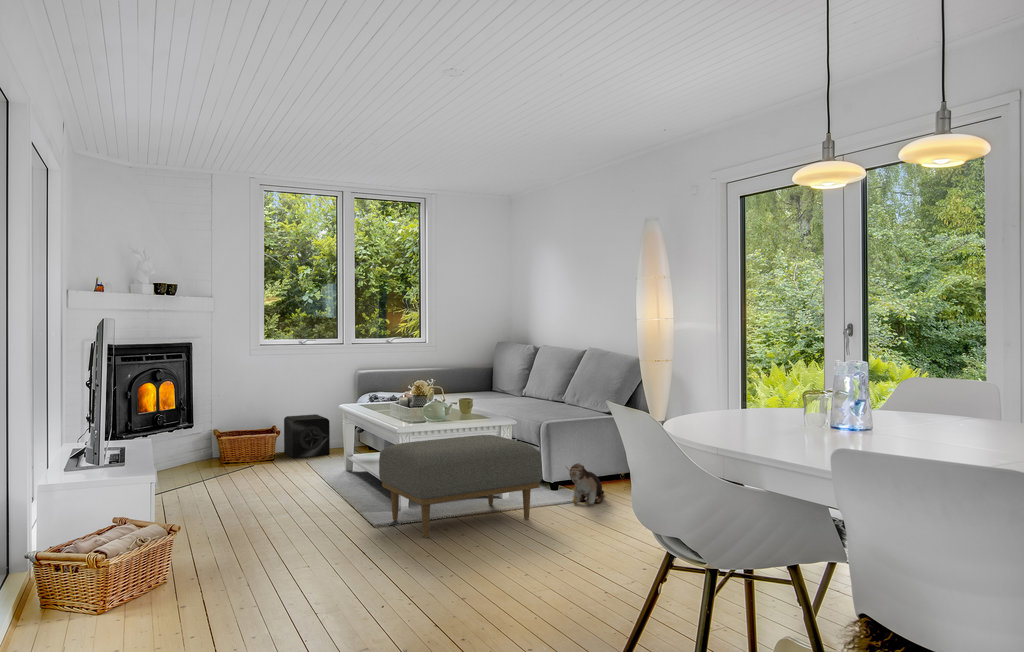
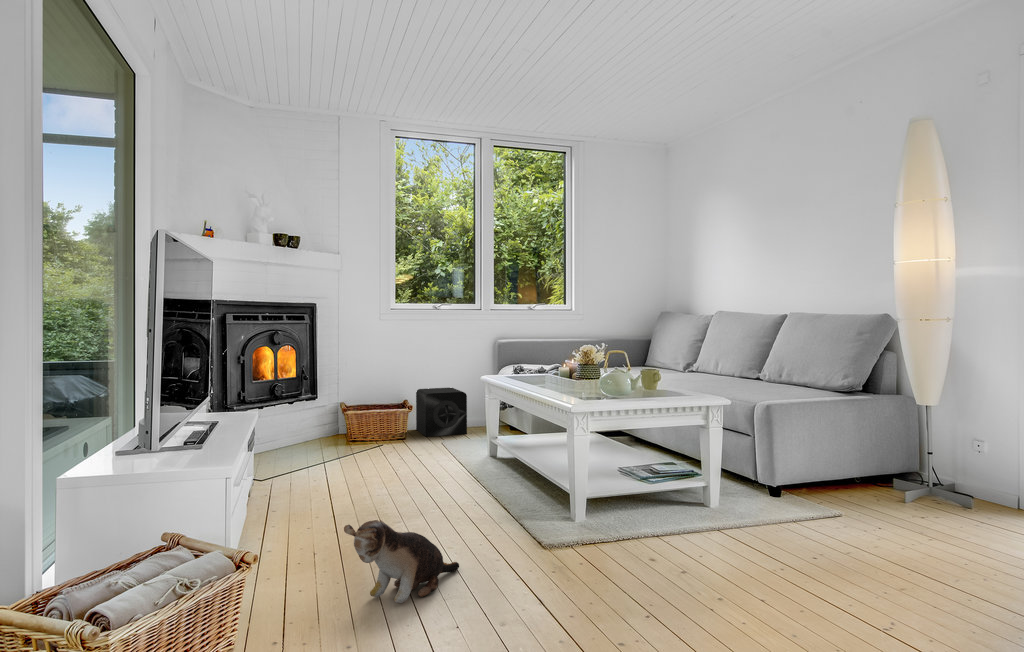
ottoman: present [379,435,542,538] -> none [546,419,792,574]
plush toy: present [566,463,604,505] -> present [344,520,459,603]

